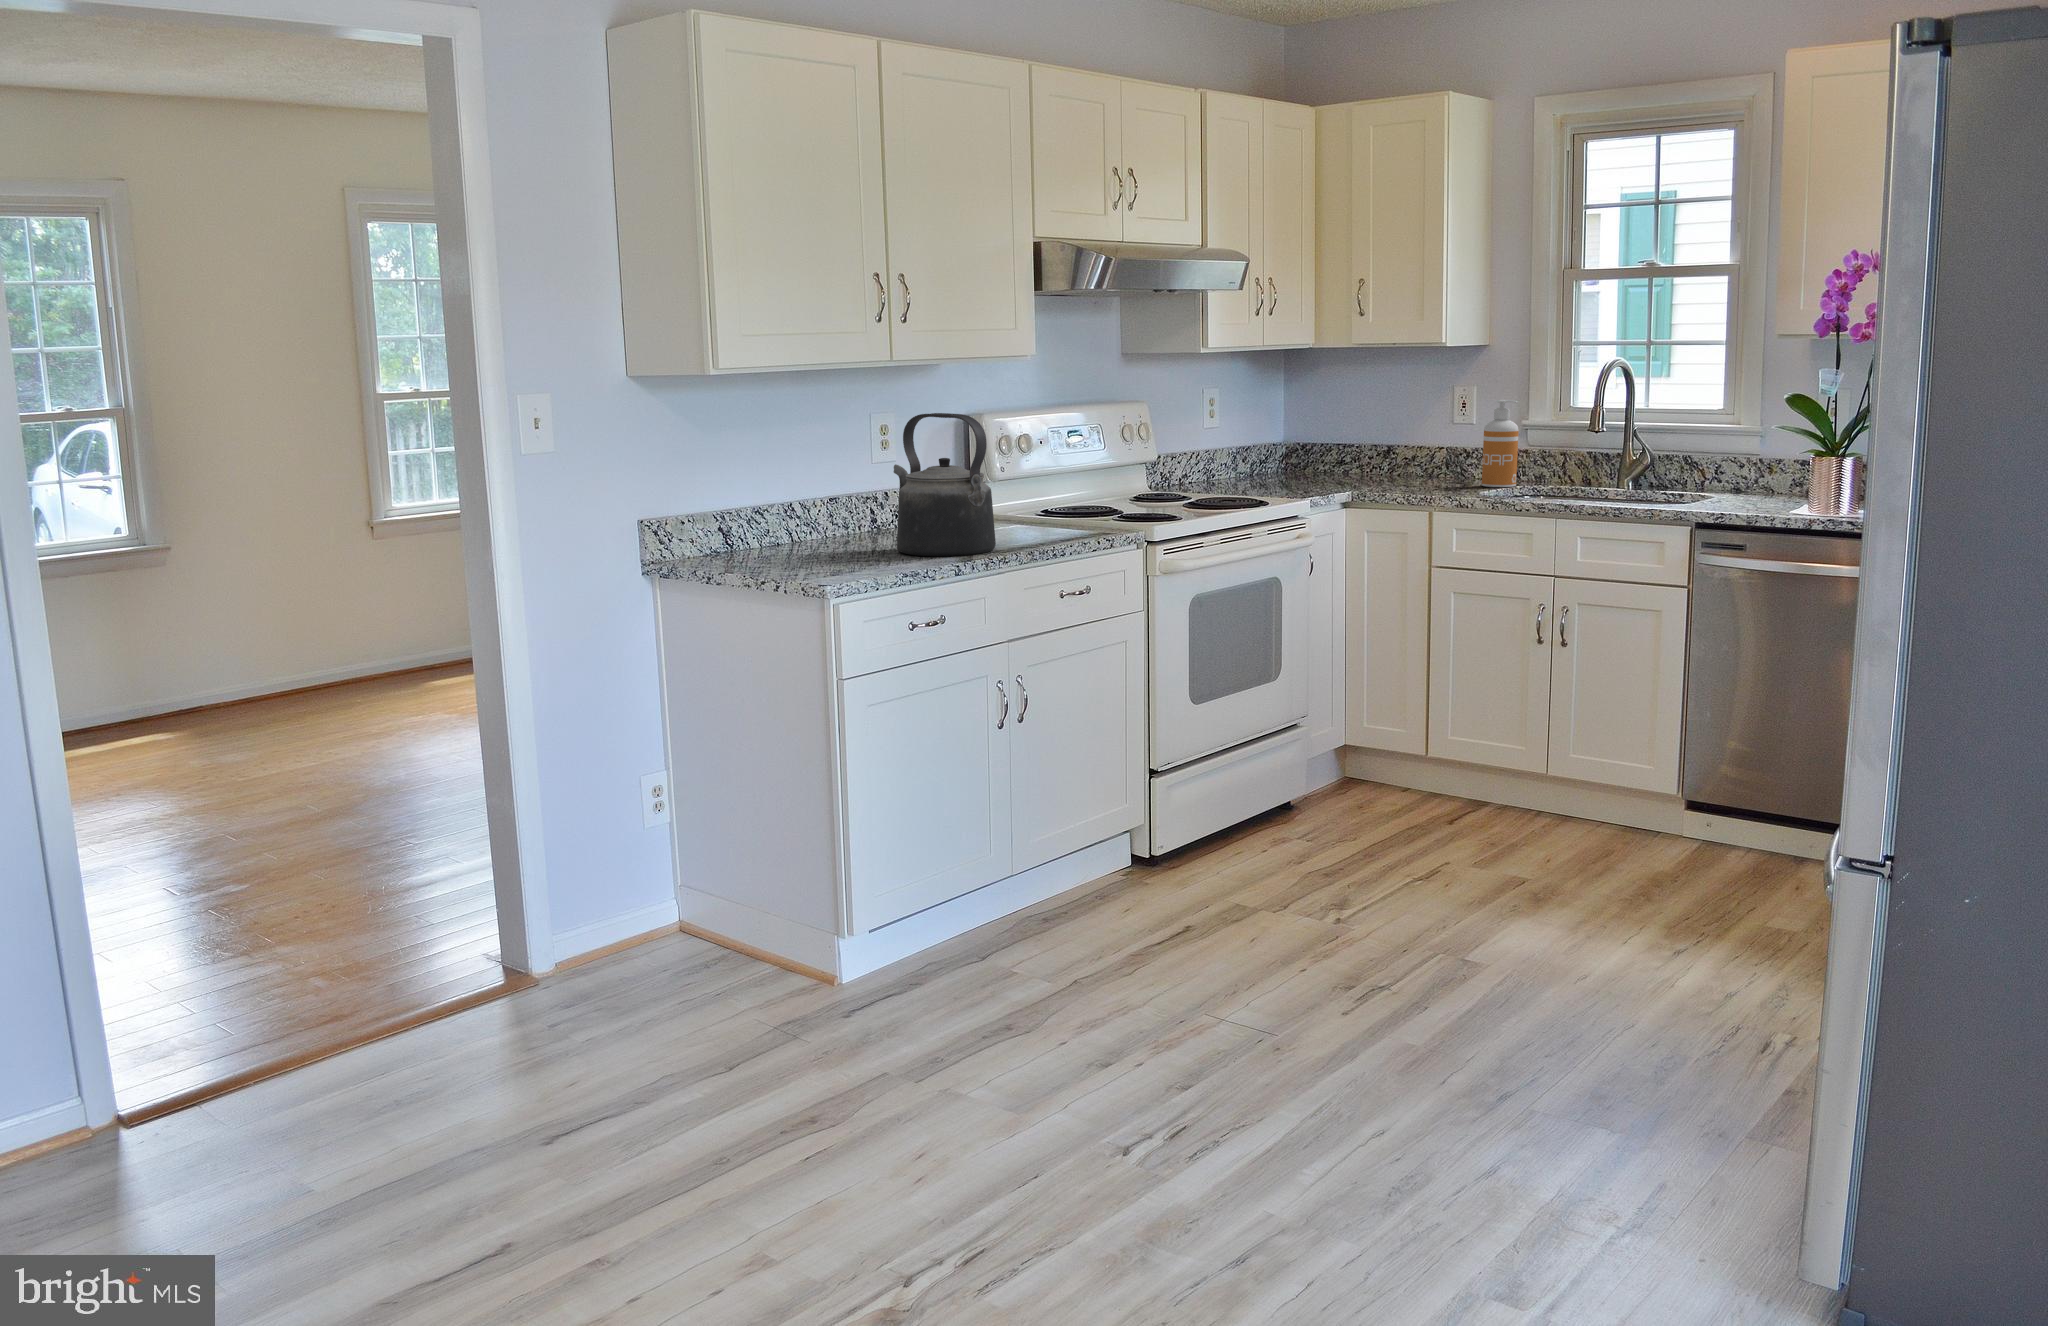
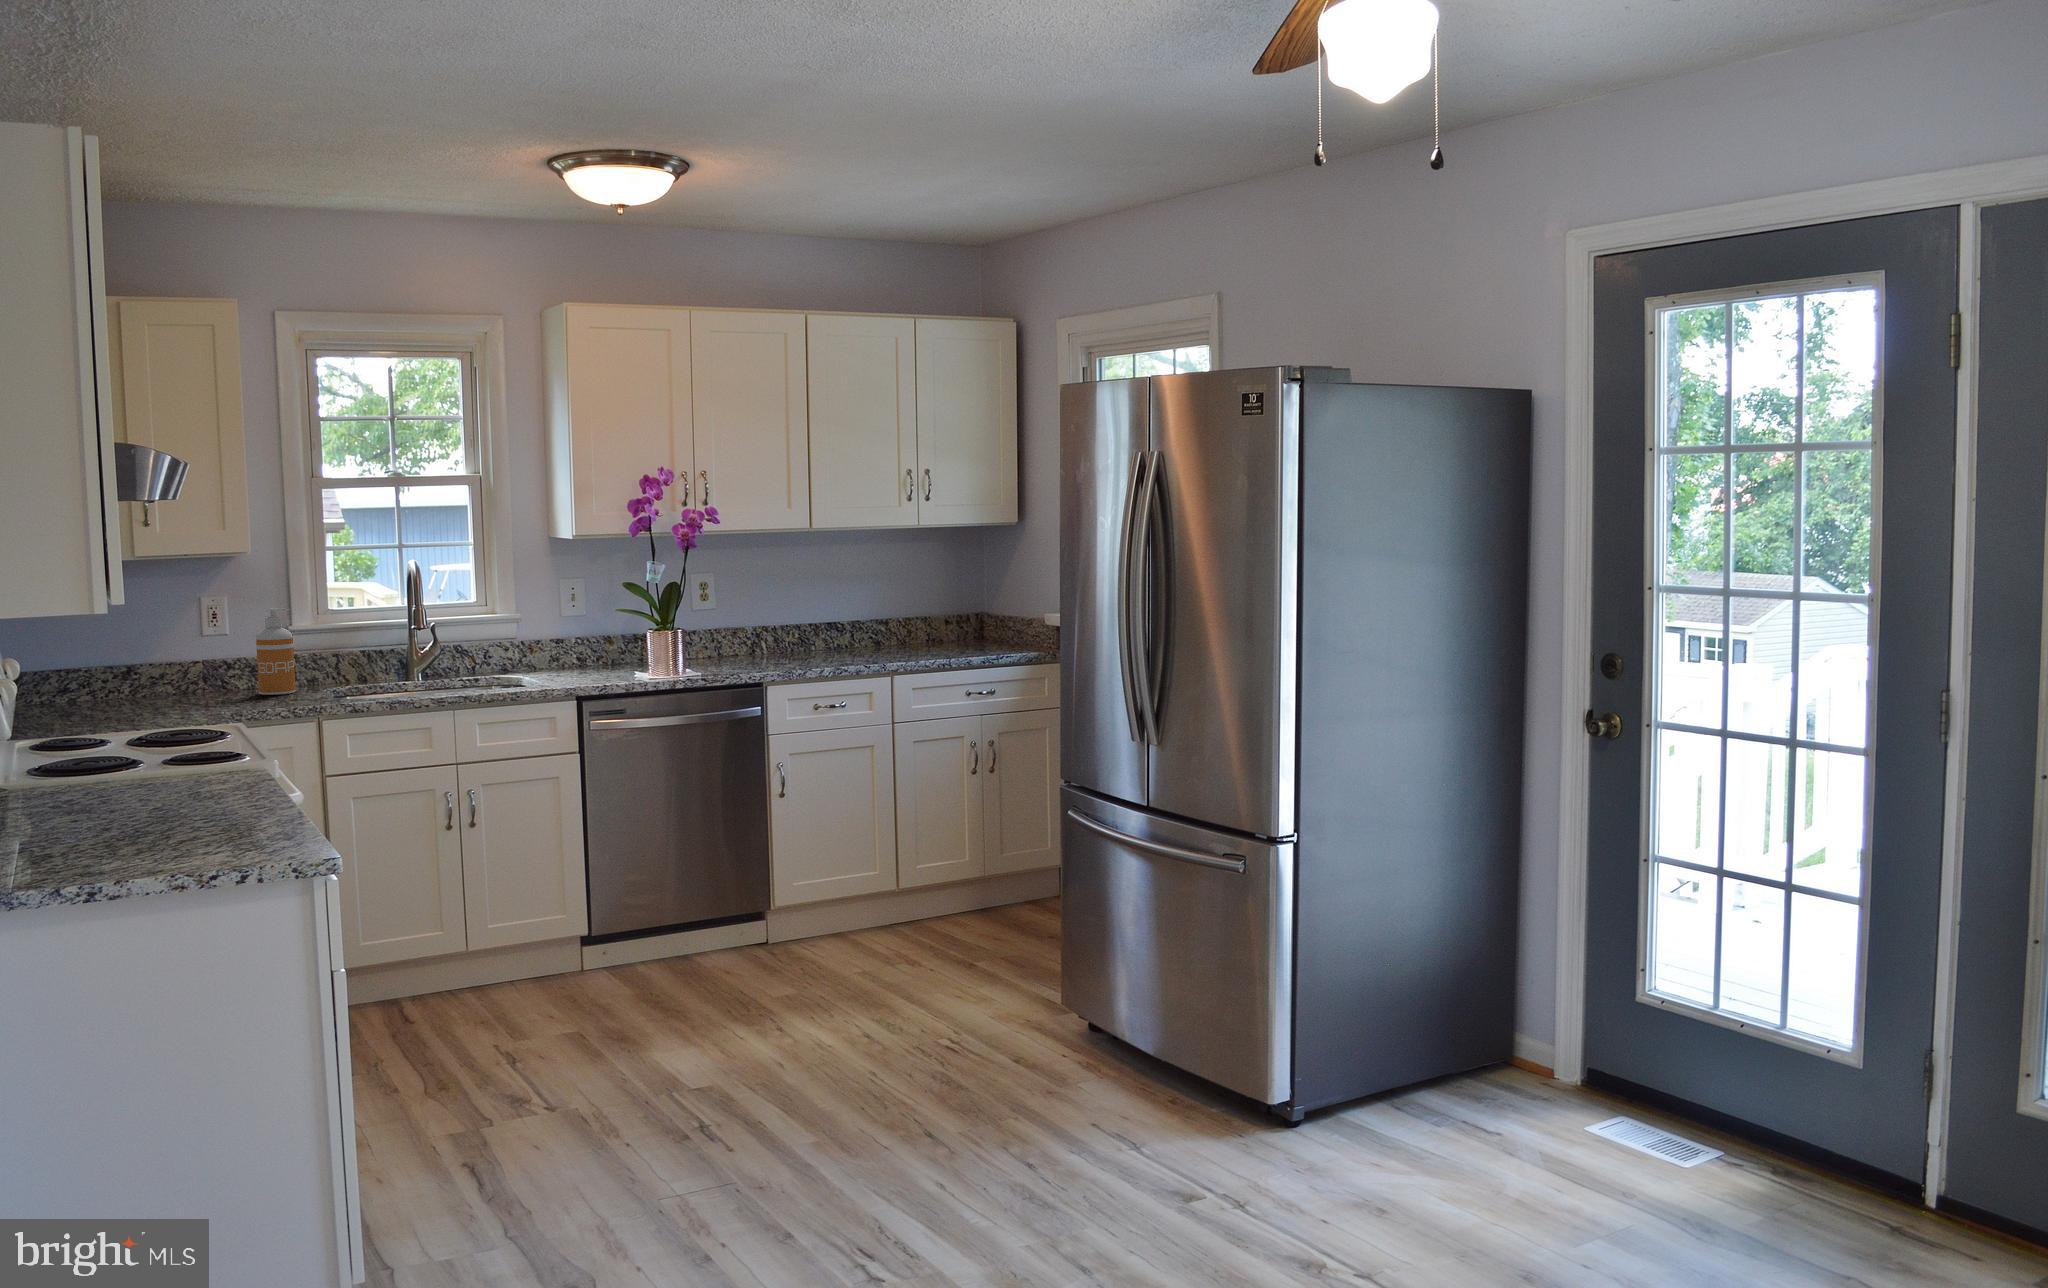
kettle: present [894,413,996,557] -> none [71,654,253,835]

